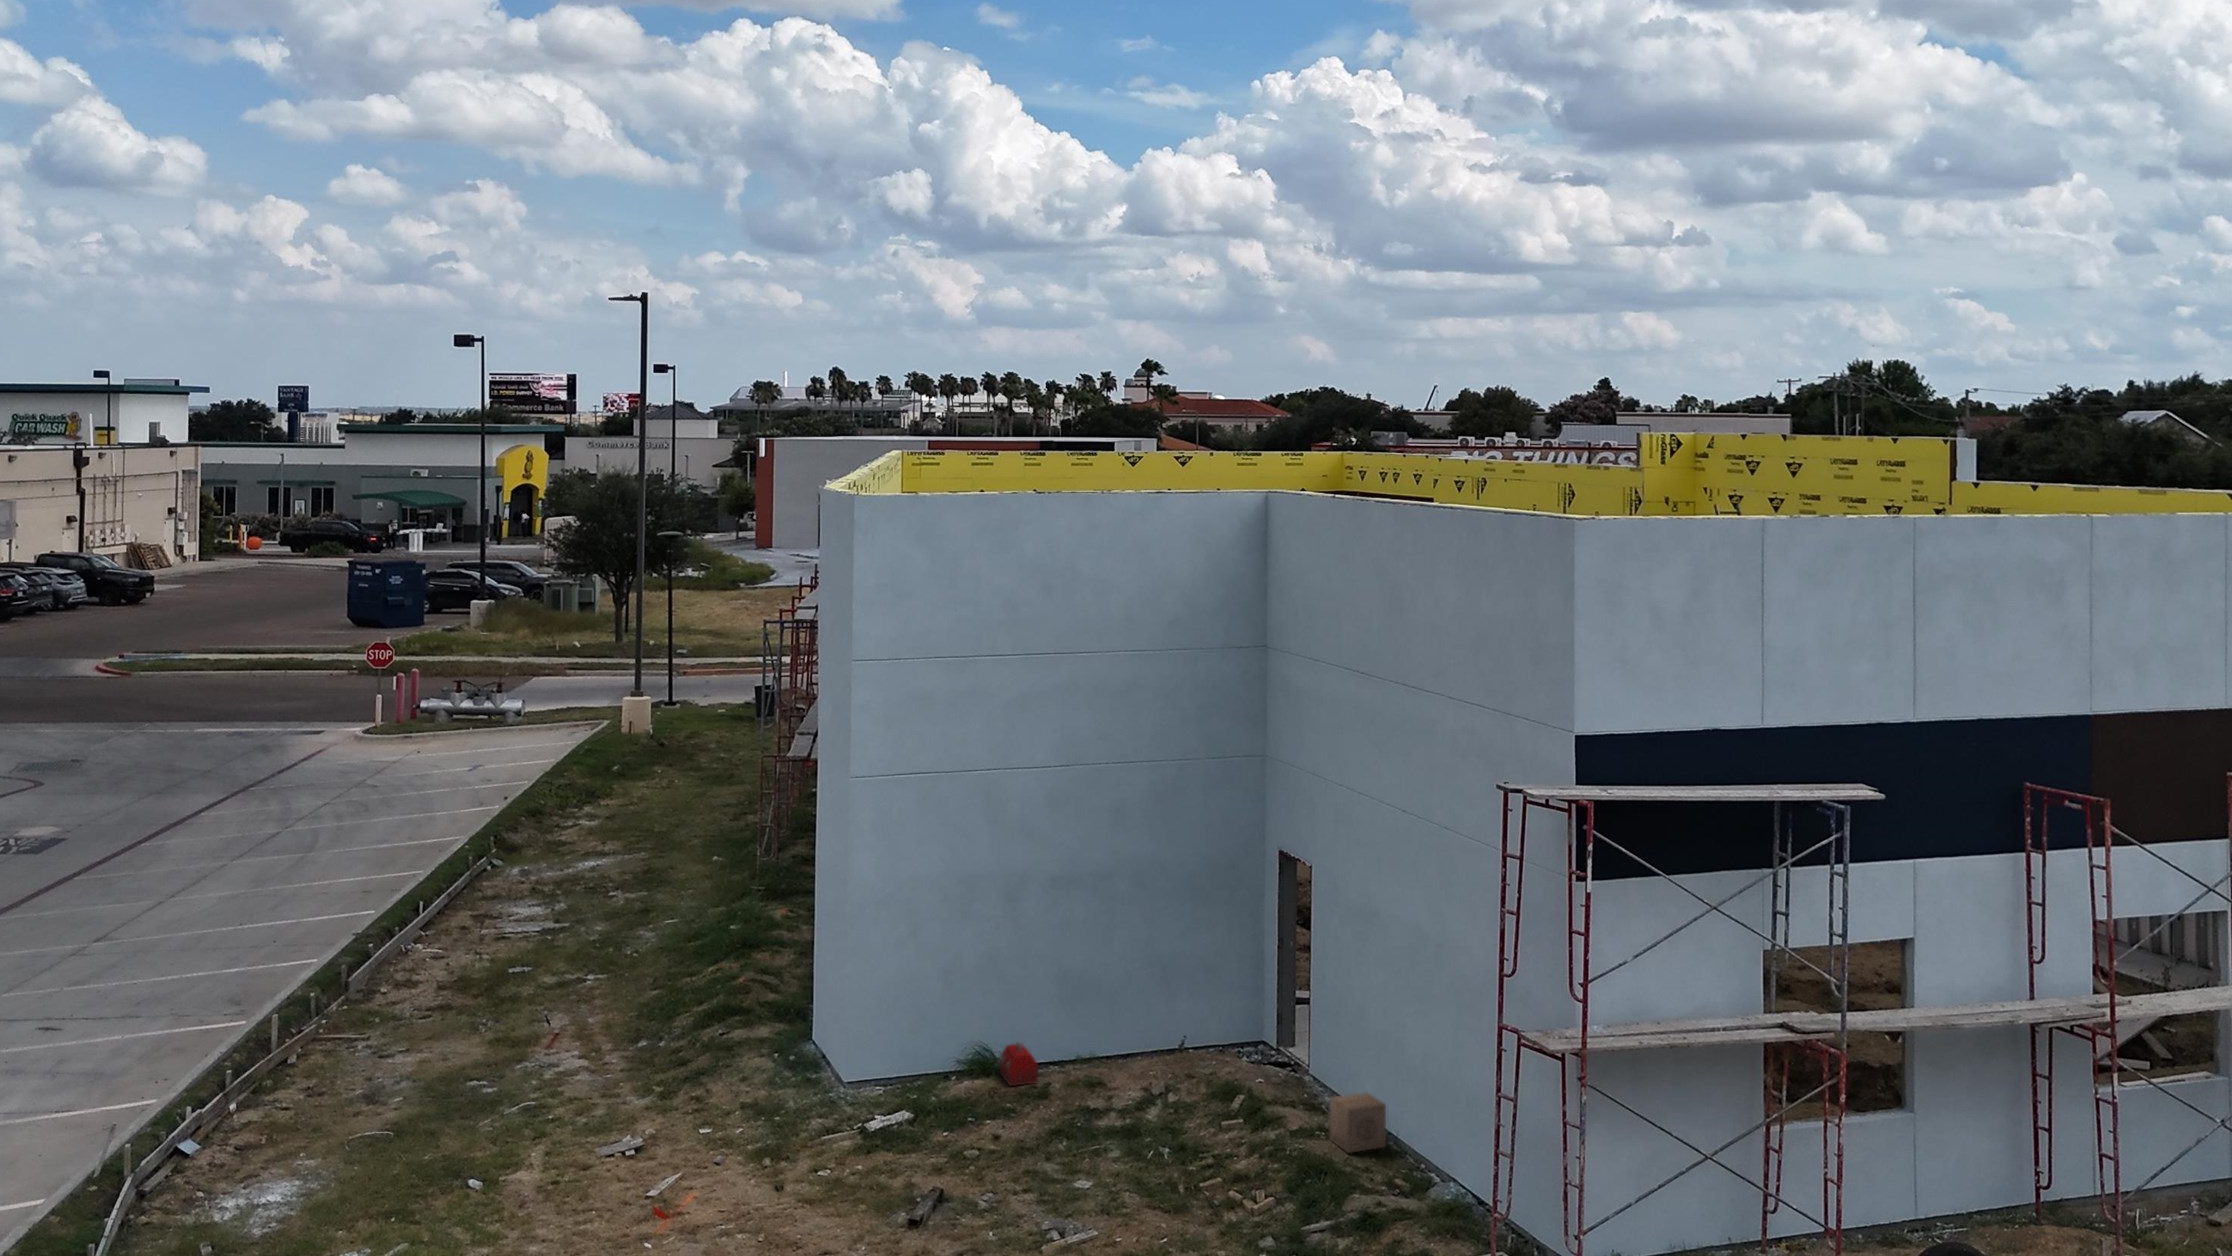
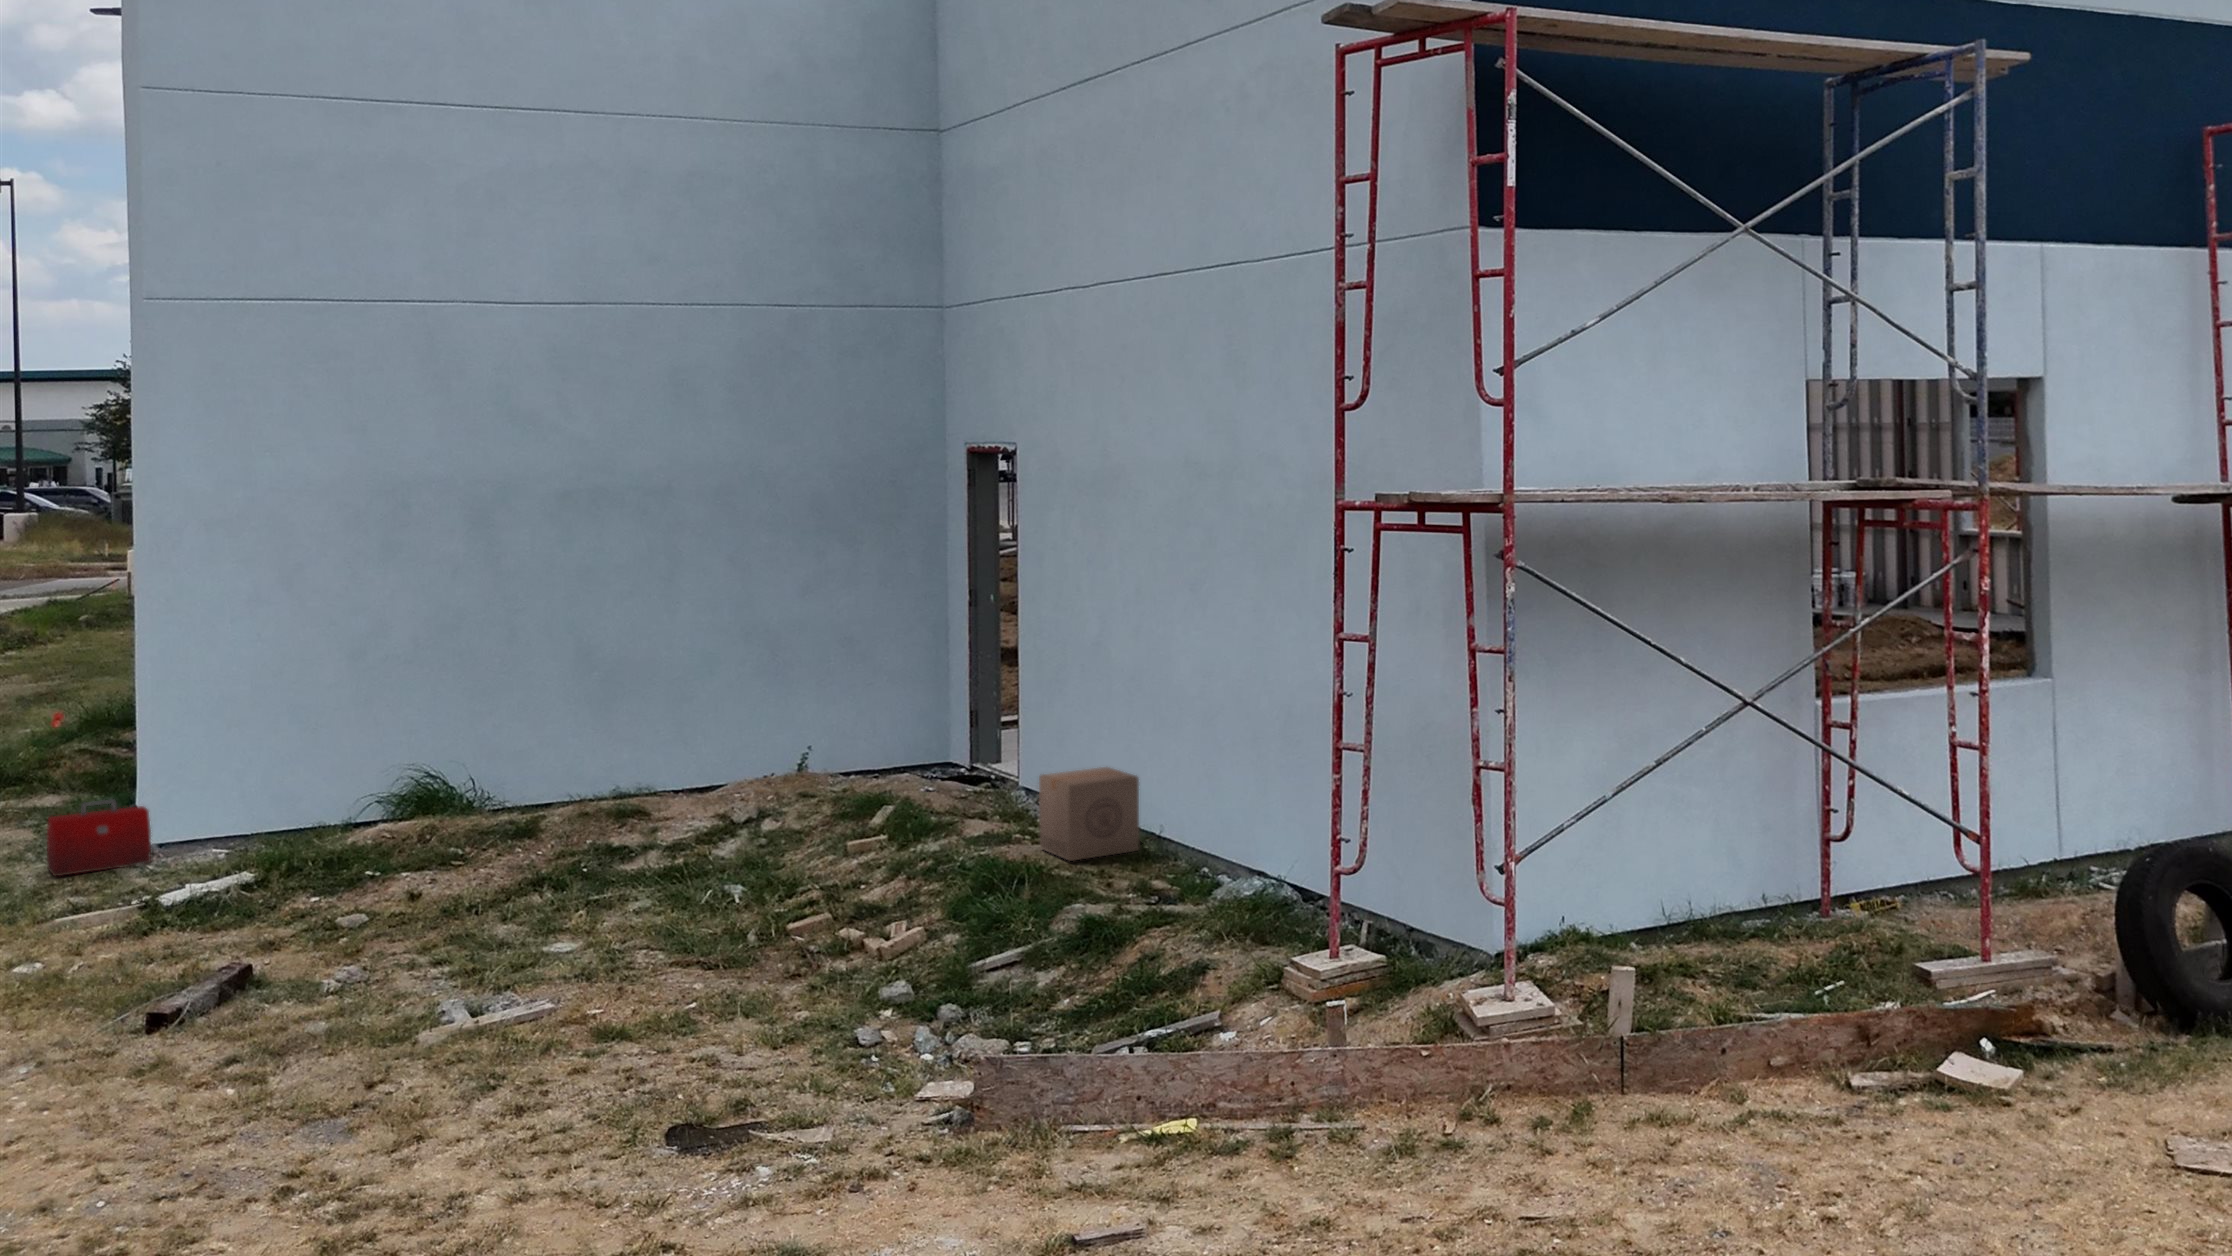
toolbox: present [1000,1042,1038,1086] -> present [47,800,151,876]

